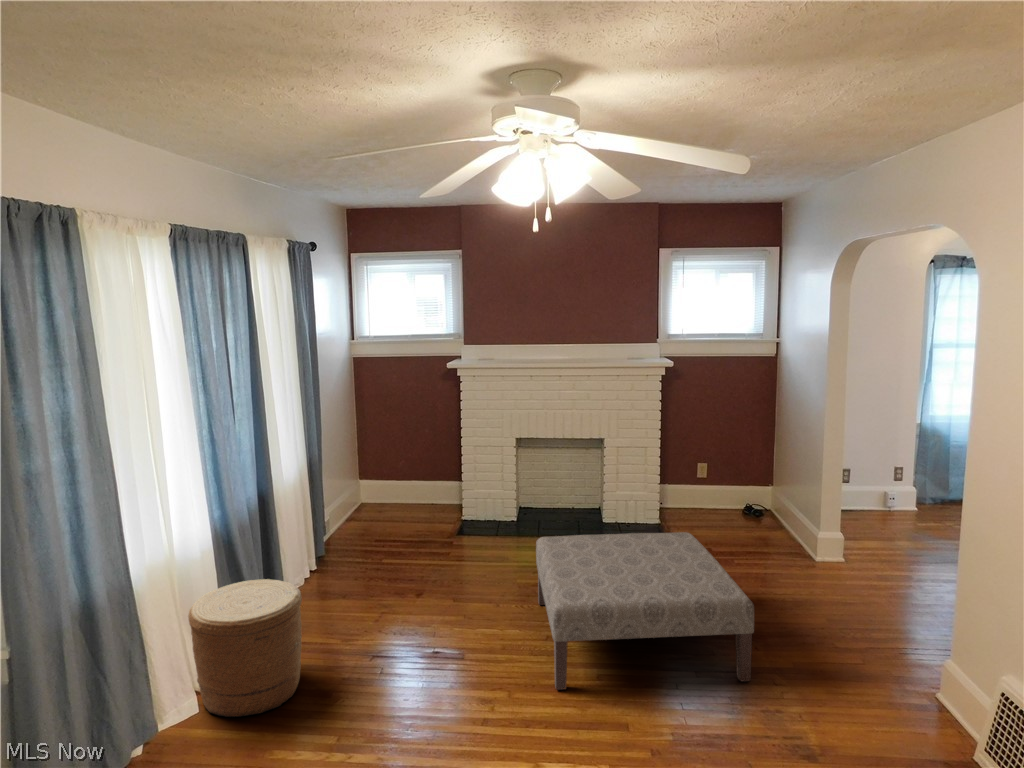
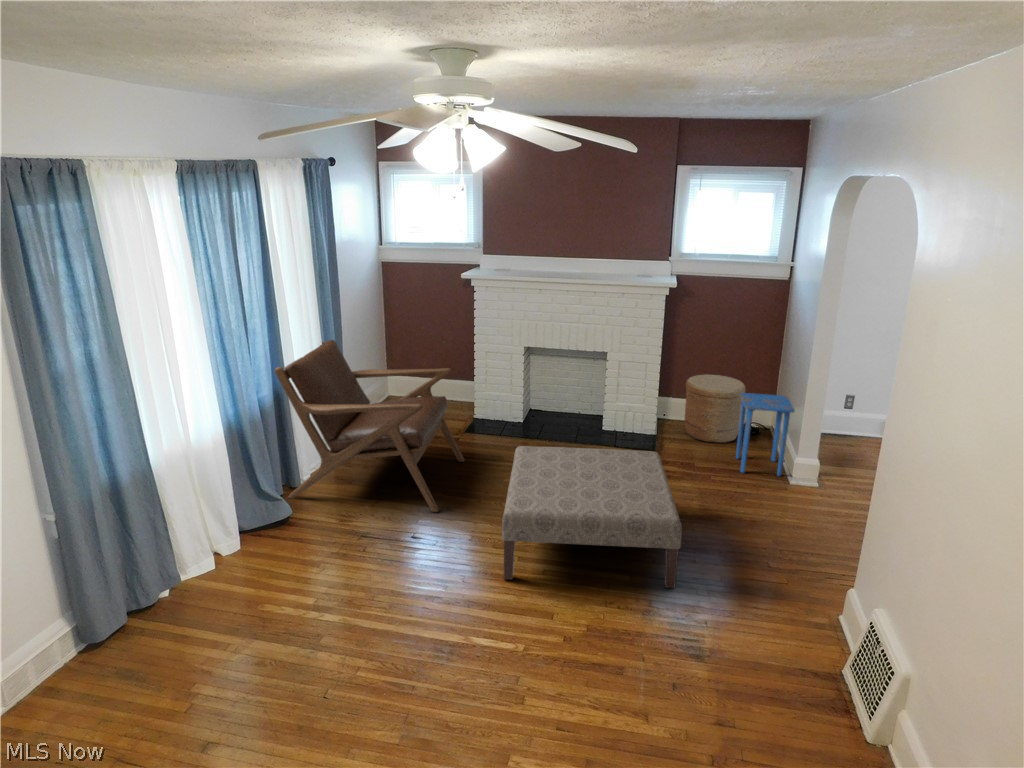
lounge chair: none [261,435,466,621] -> present [275,340,464,512]
side table: none [750,470,812,555] -> present [736,393,795,476]
woven basket: present [188,579,302,717] -> present [685,374,745,443]

